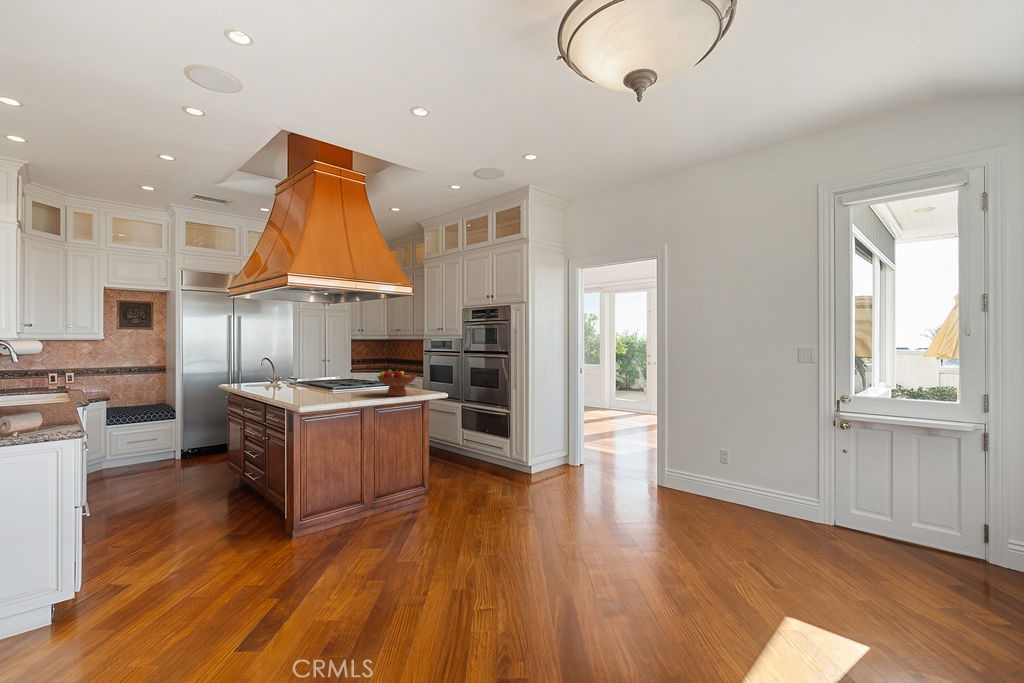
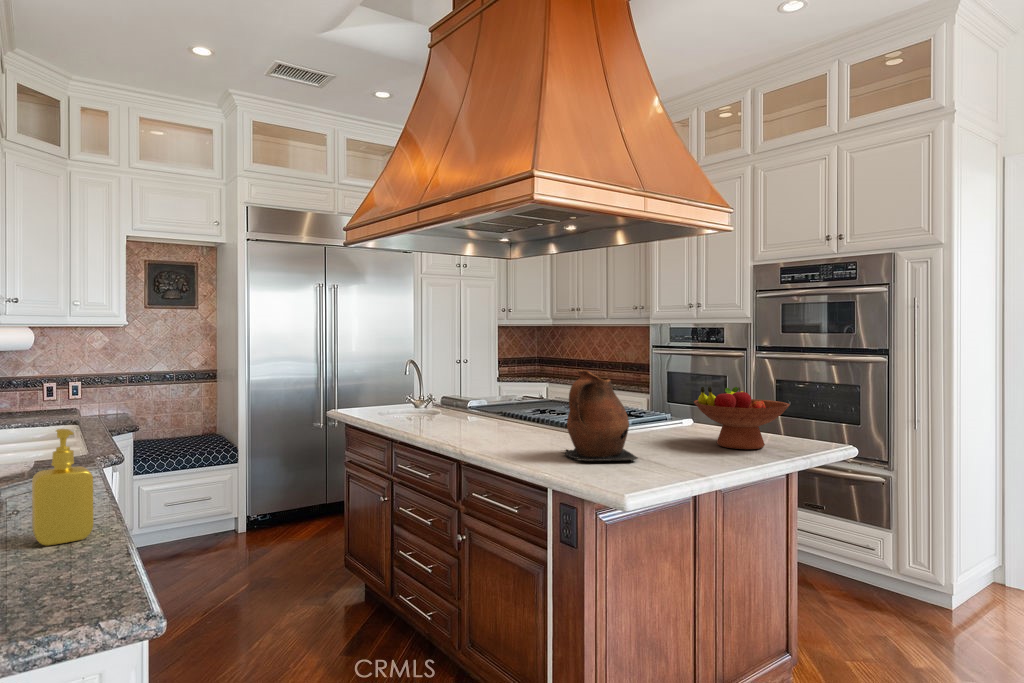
ceramic pitcher: none [304,362,338,401] -> present [565,370,638,461]
soap dispenser: none [38,383,65,426] -> present [32,429,94,546]

